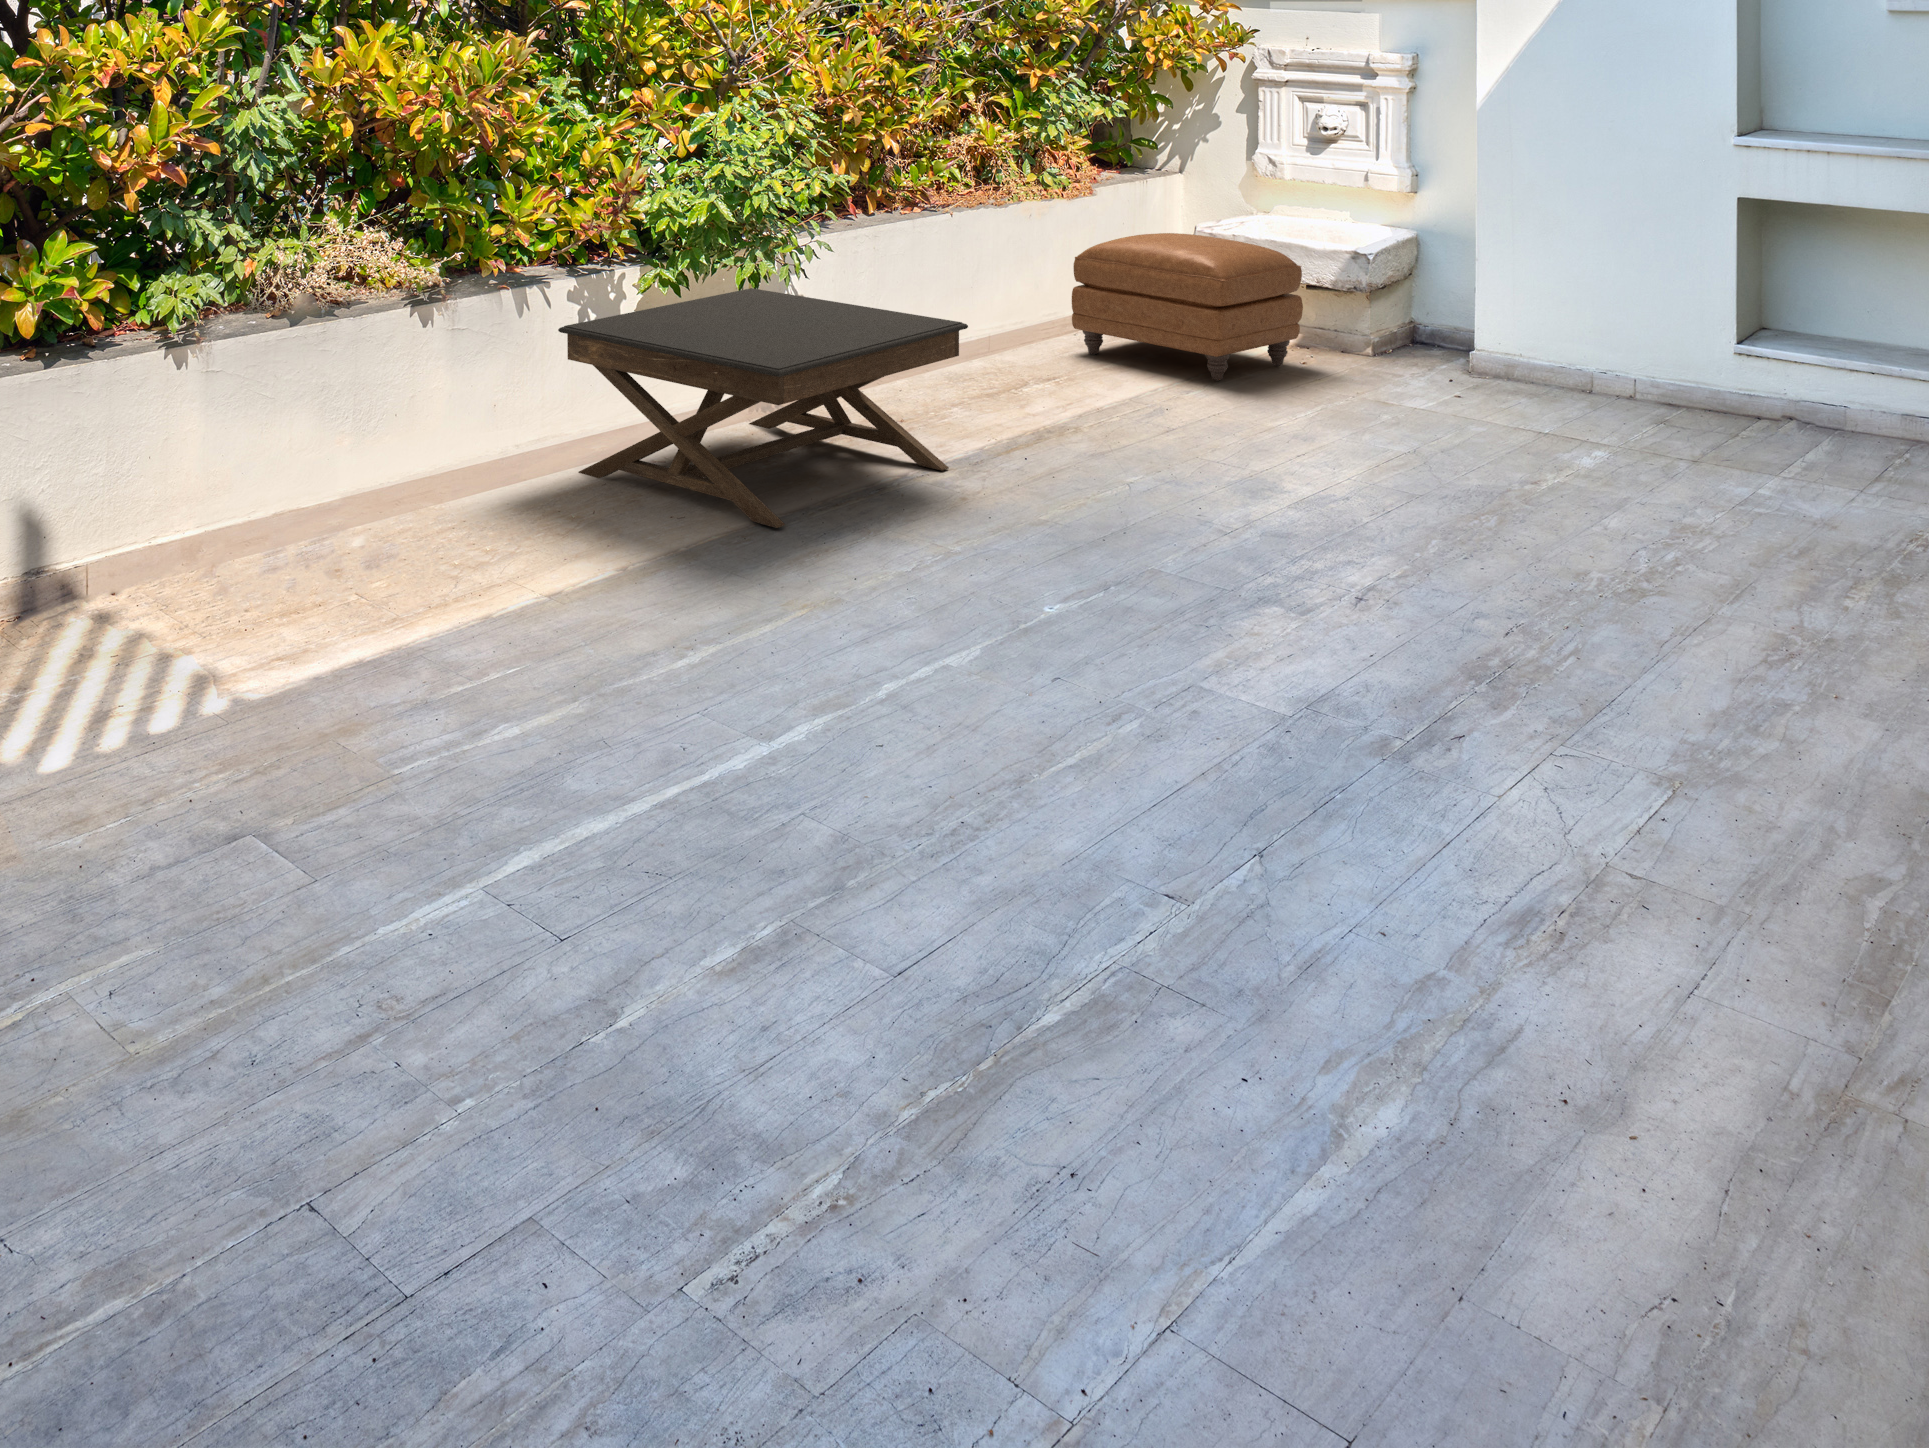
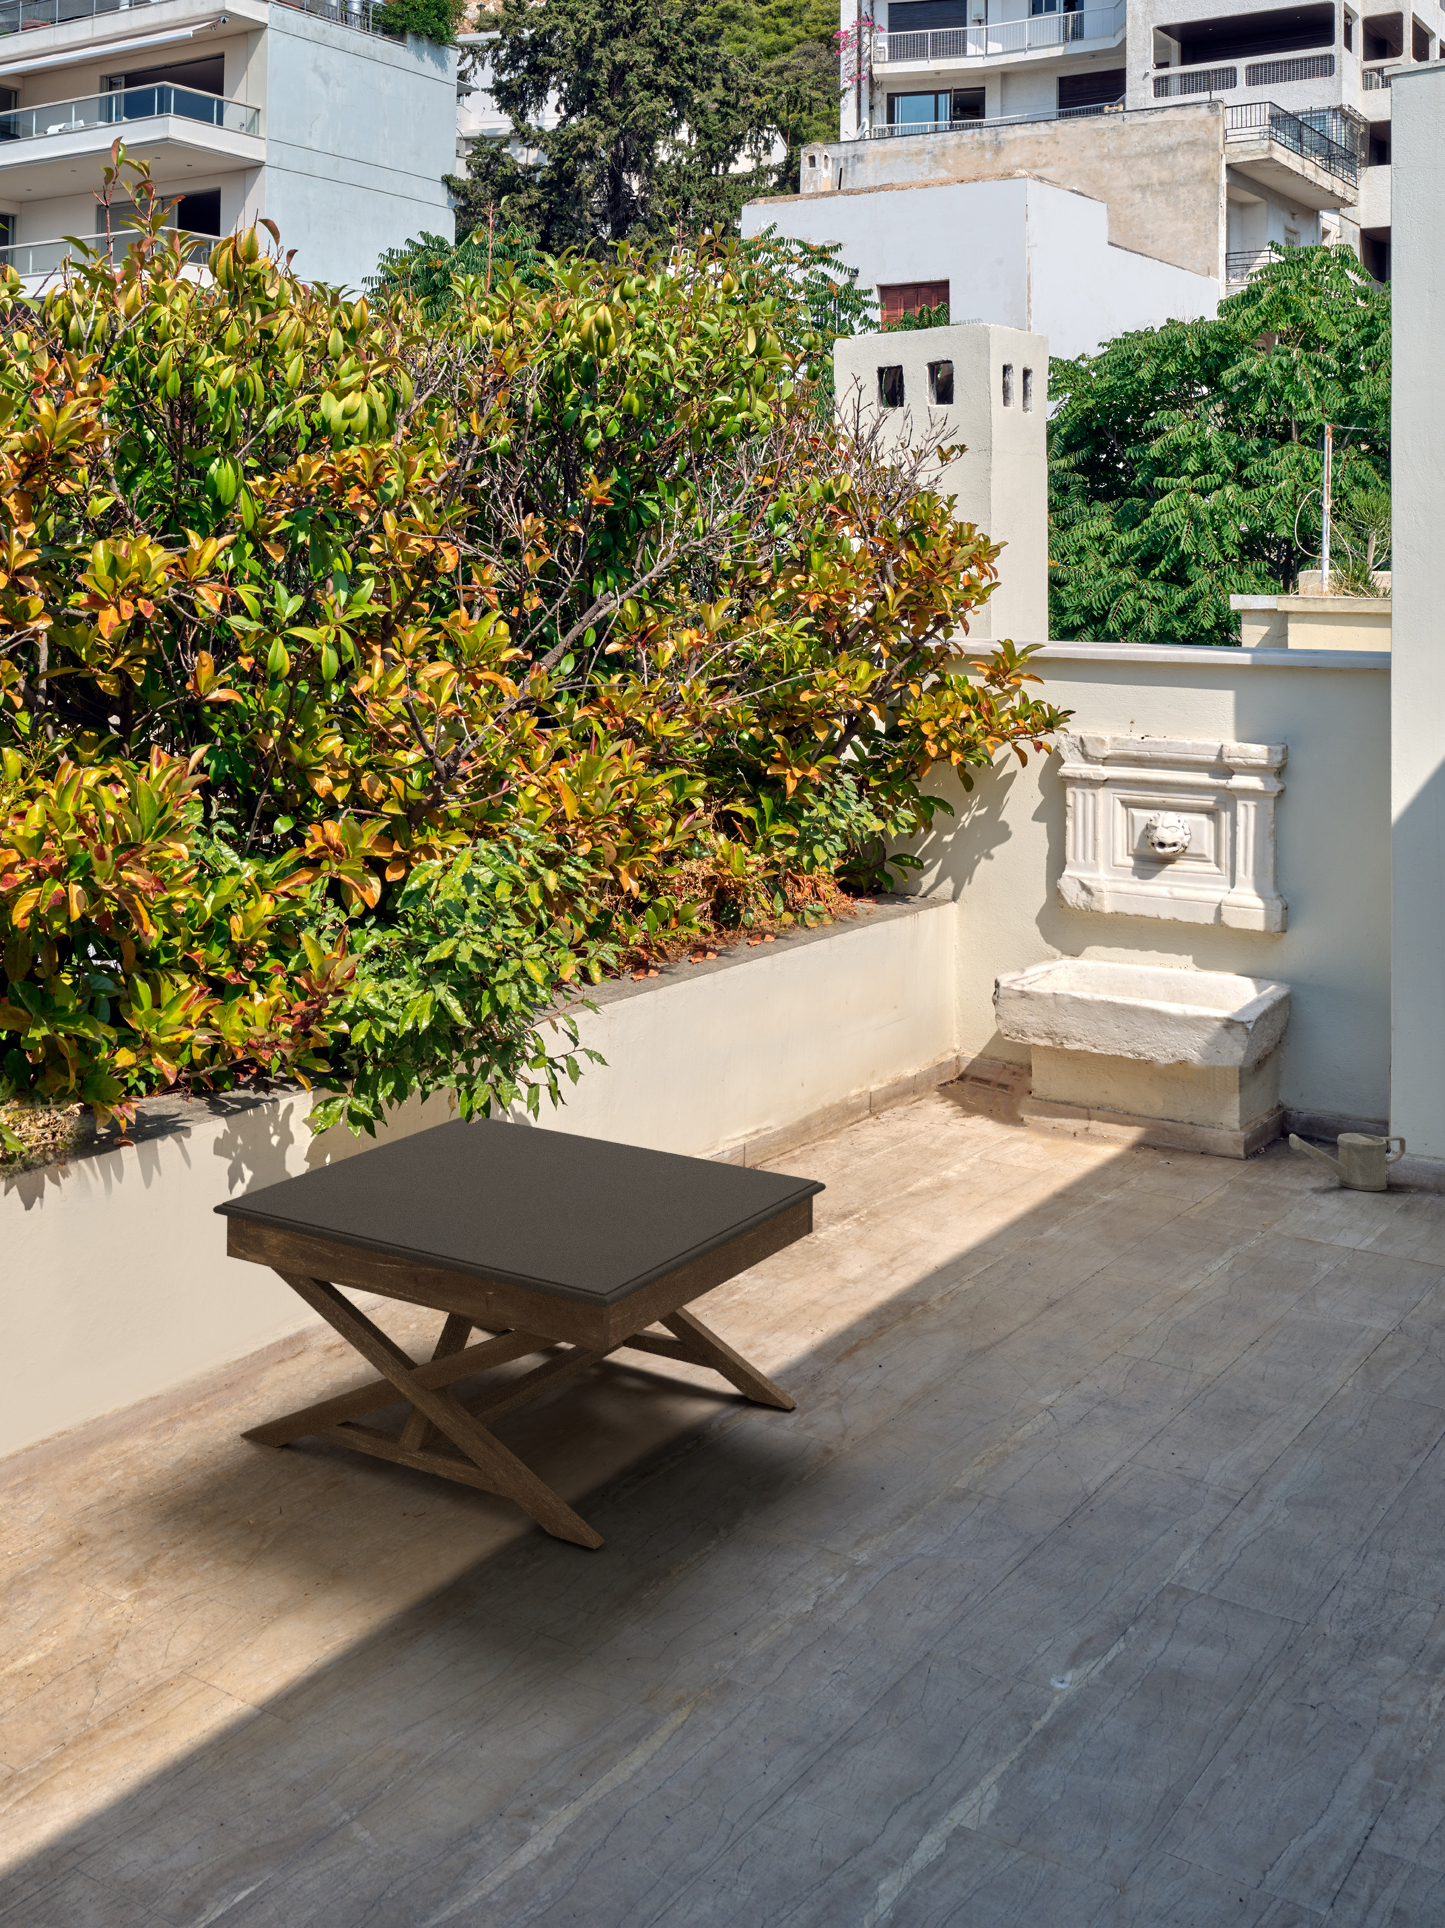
ottoman: present [1072,233,1303,381] -> none [863,1000,1179,1219]
watering can: none [1389,328,1481,370] -> present [1289,1133,1406,1191]

